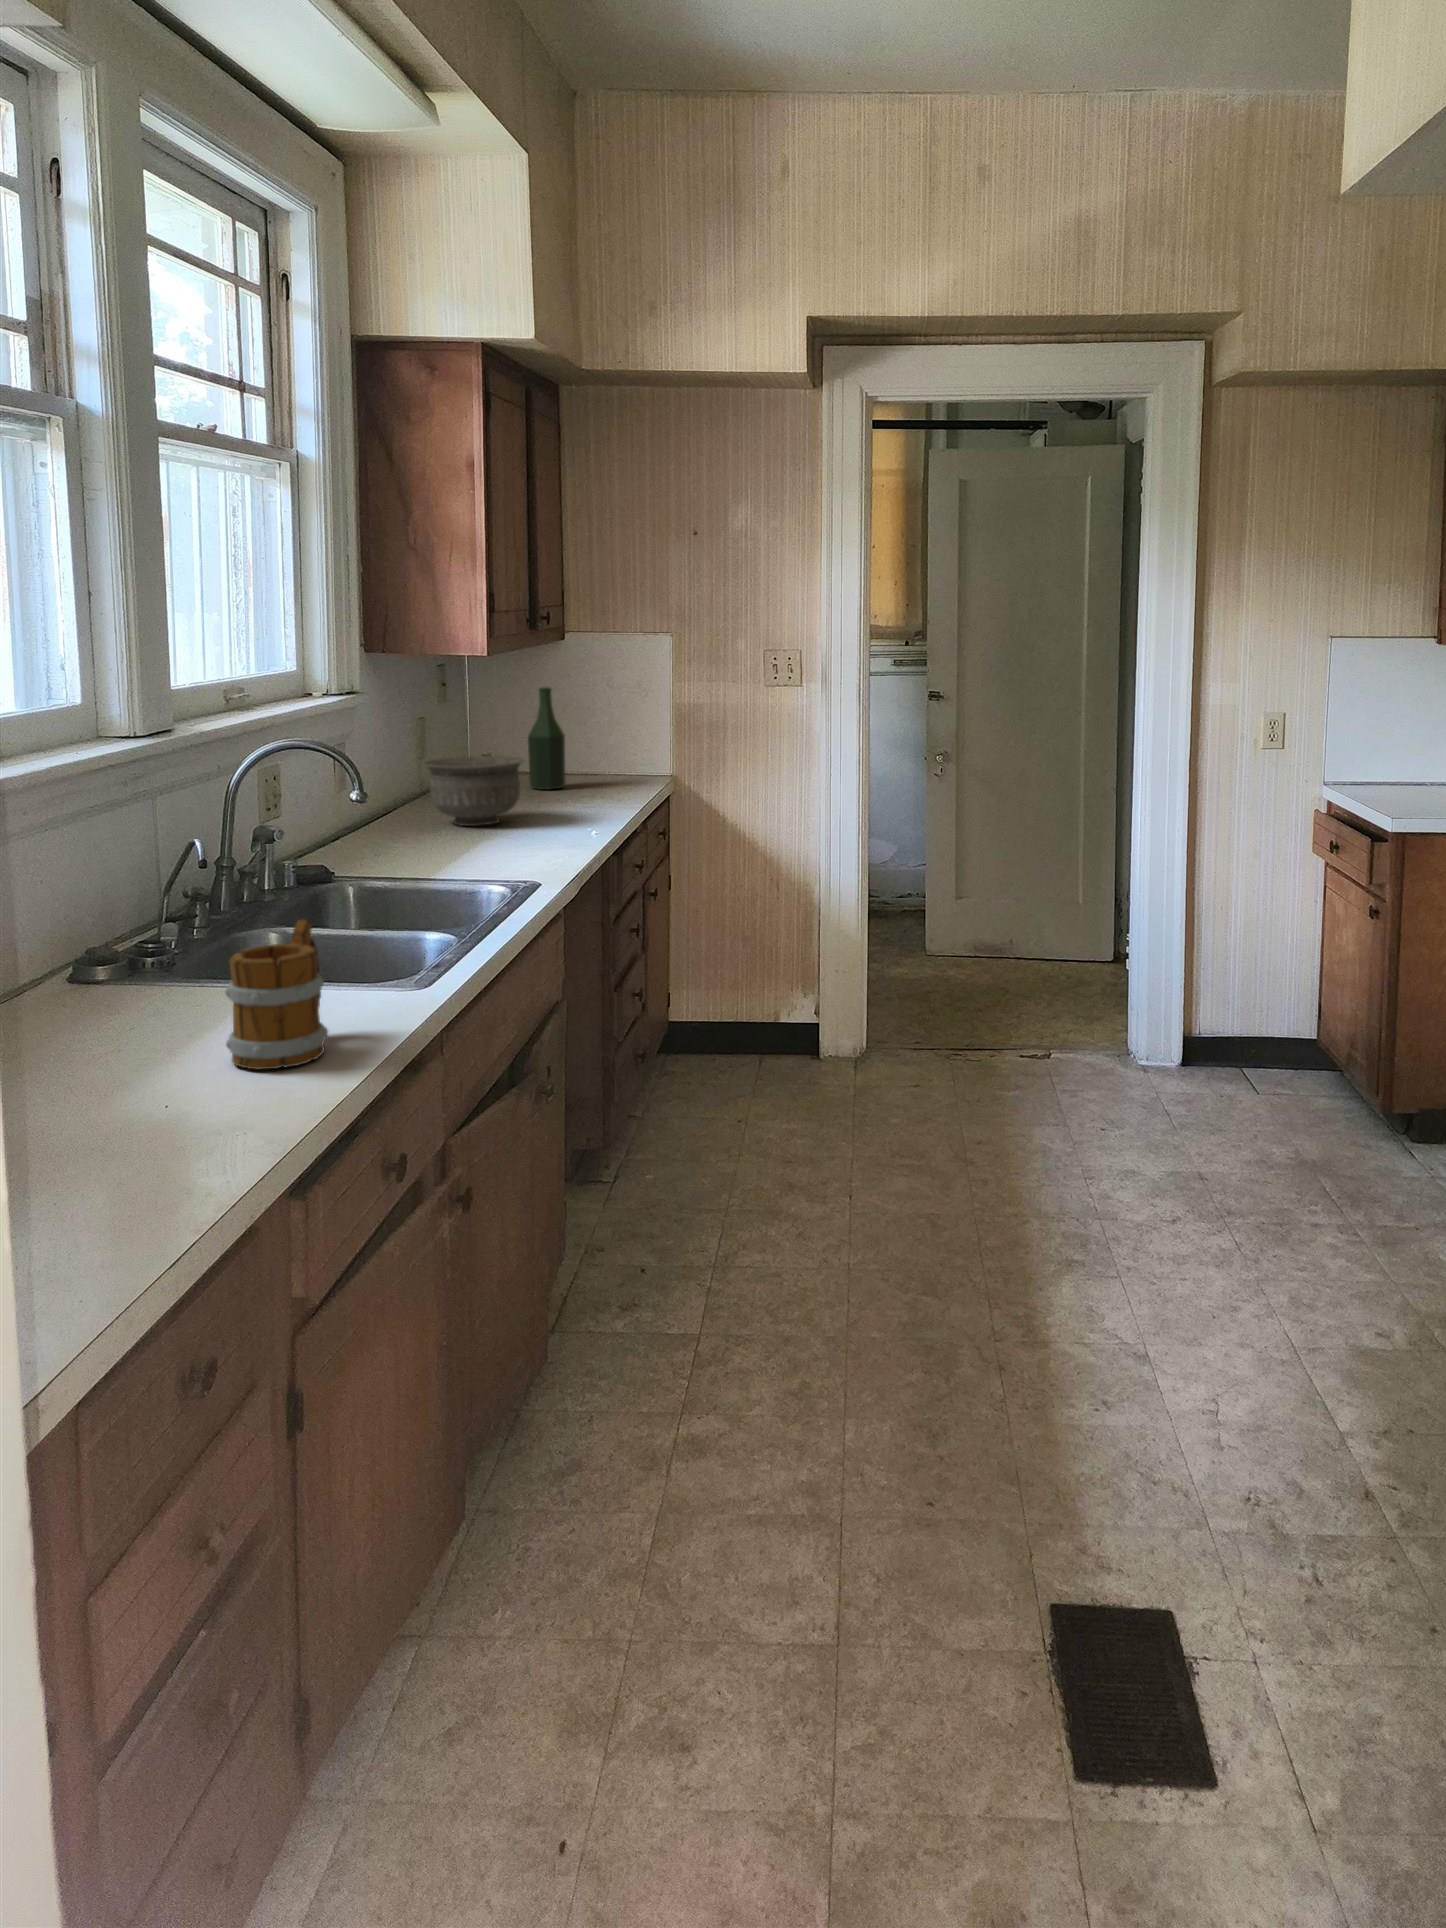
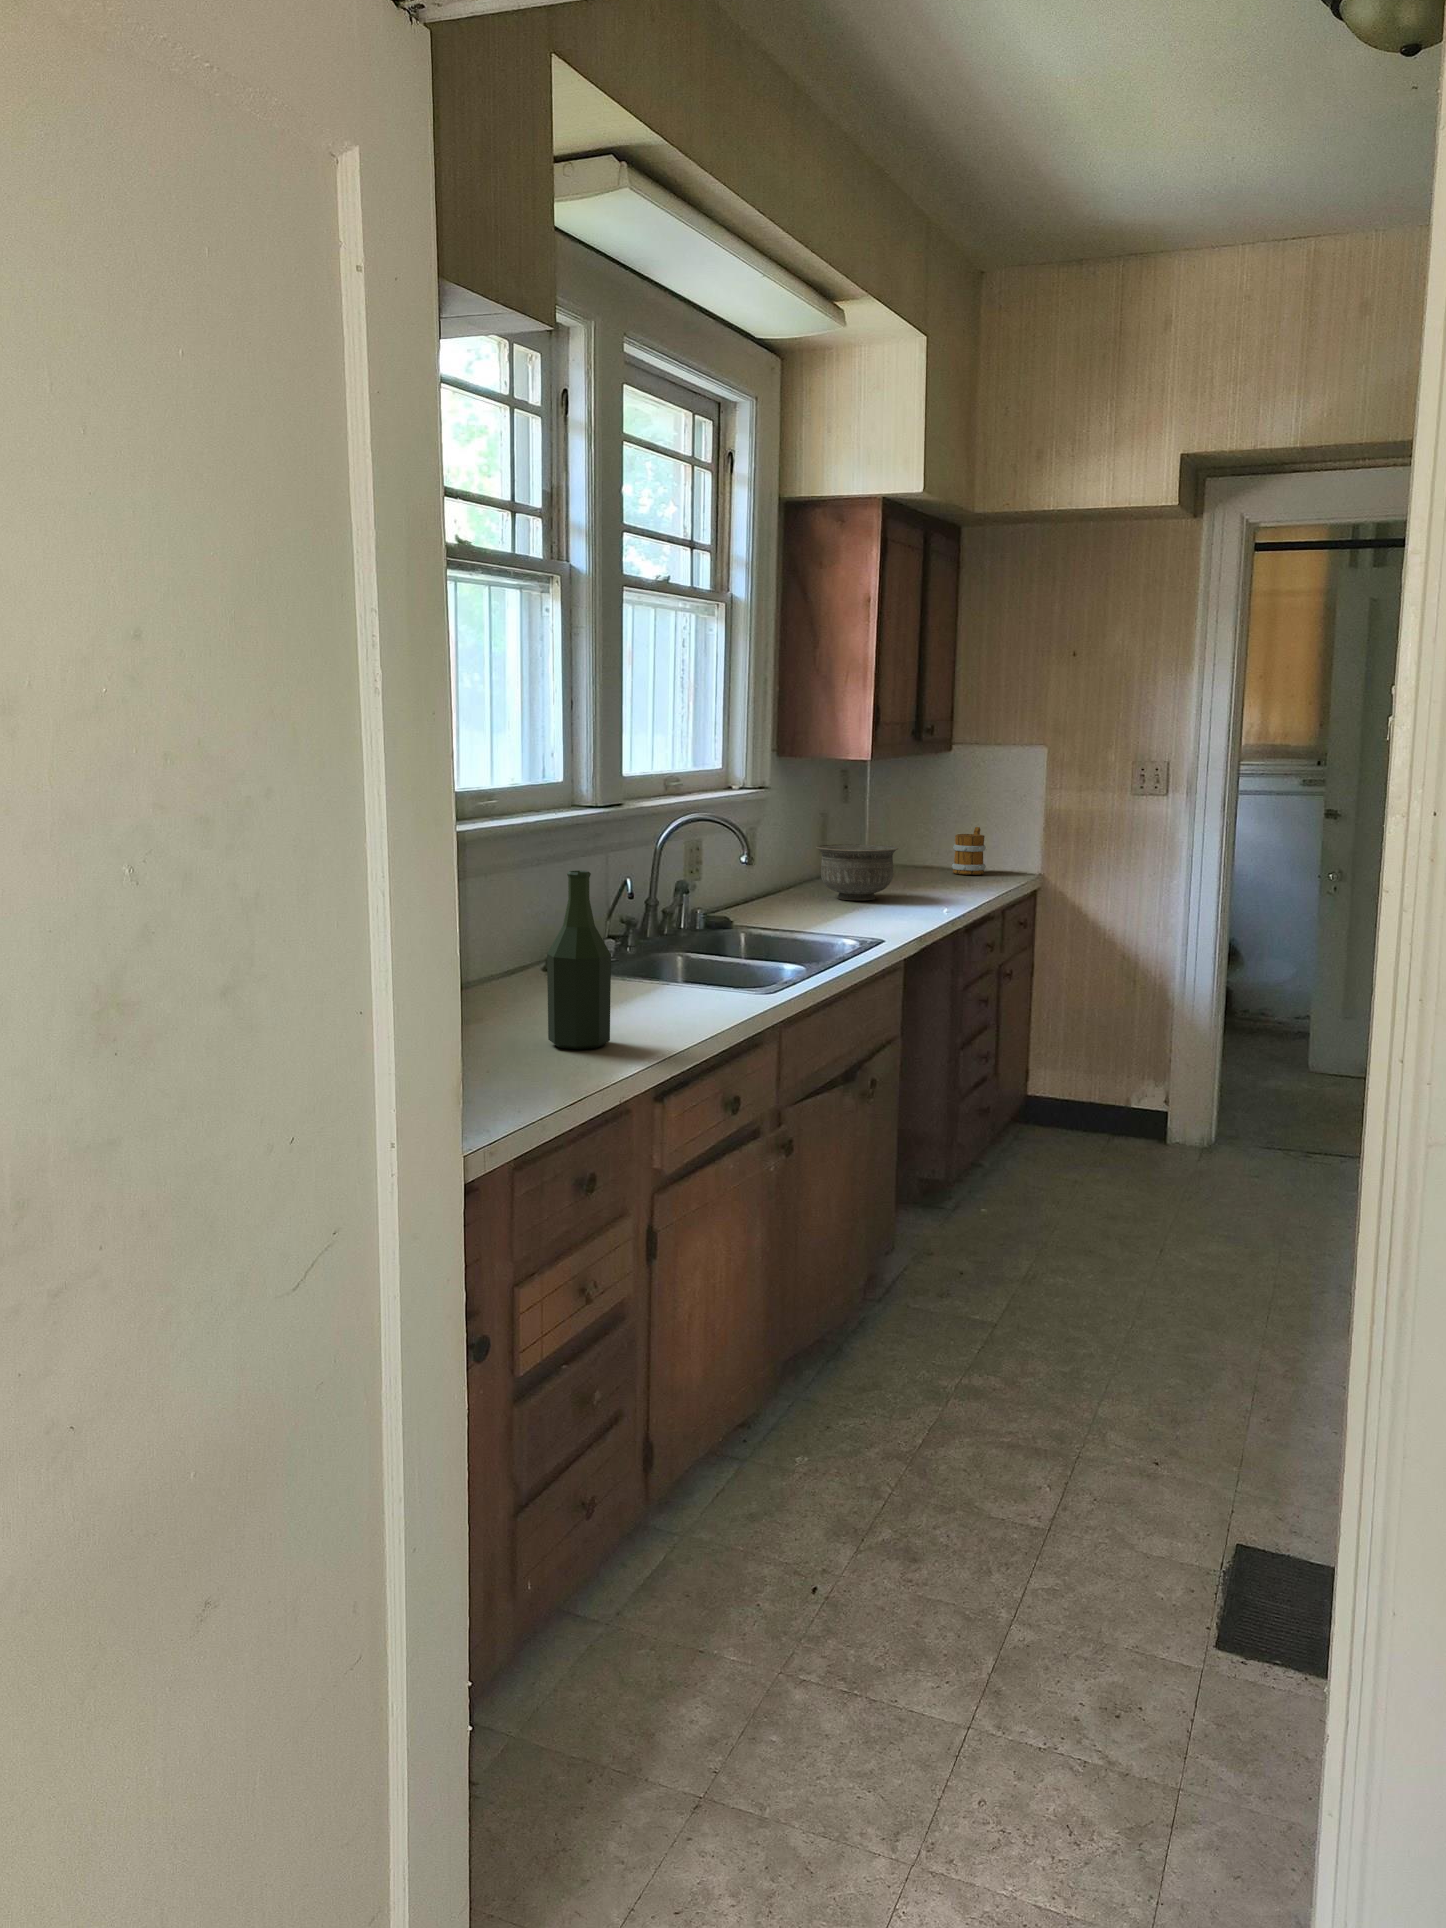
bottle: present [528,687,565,790] -> present [547,871,611,1049]
mug: present [225,920,328,1069] -> present [952,827,986,875]

